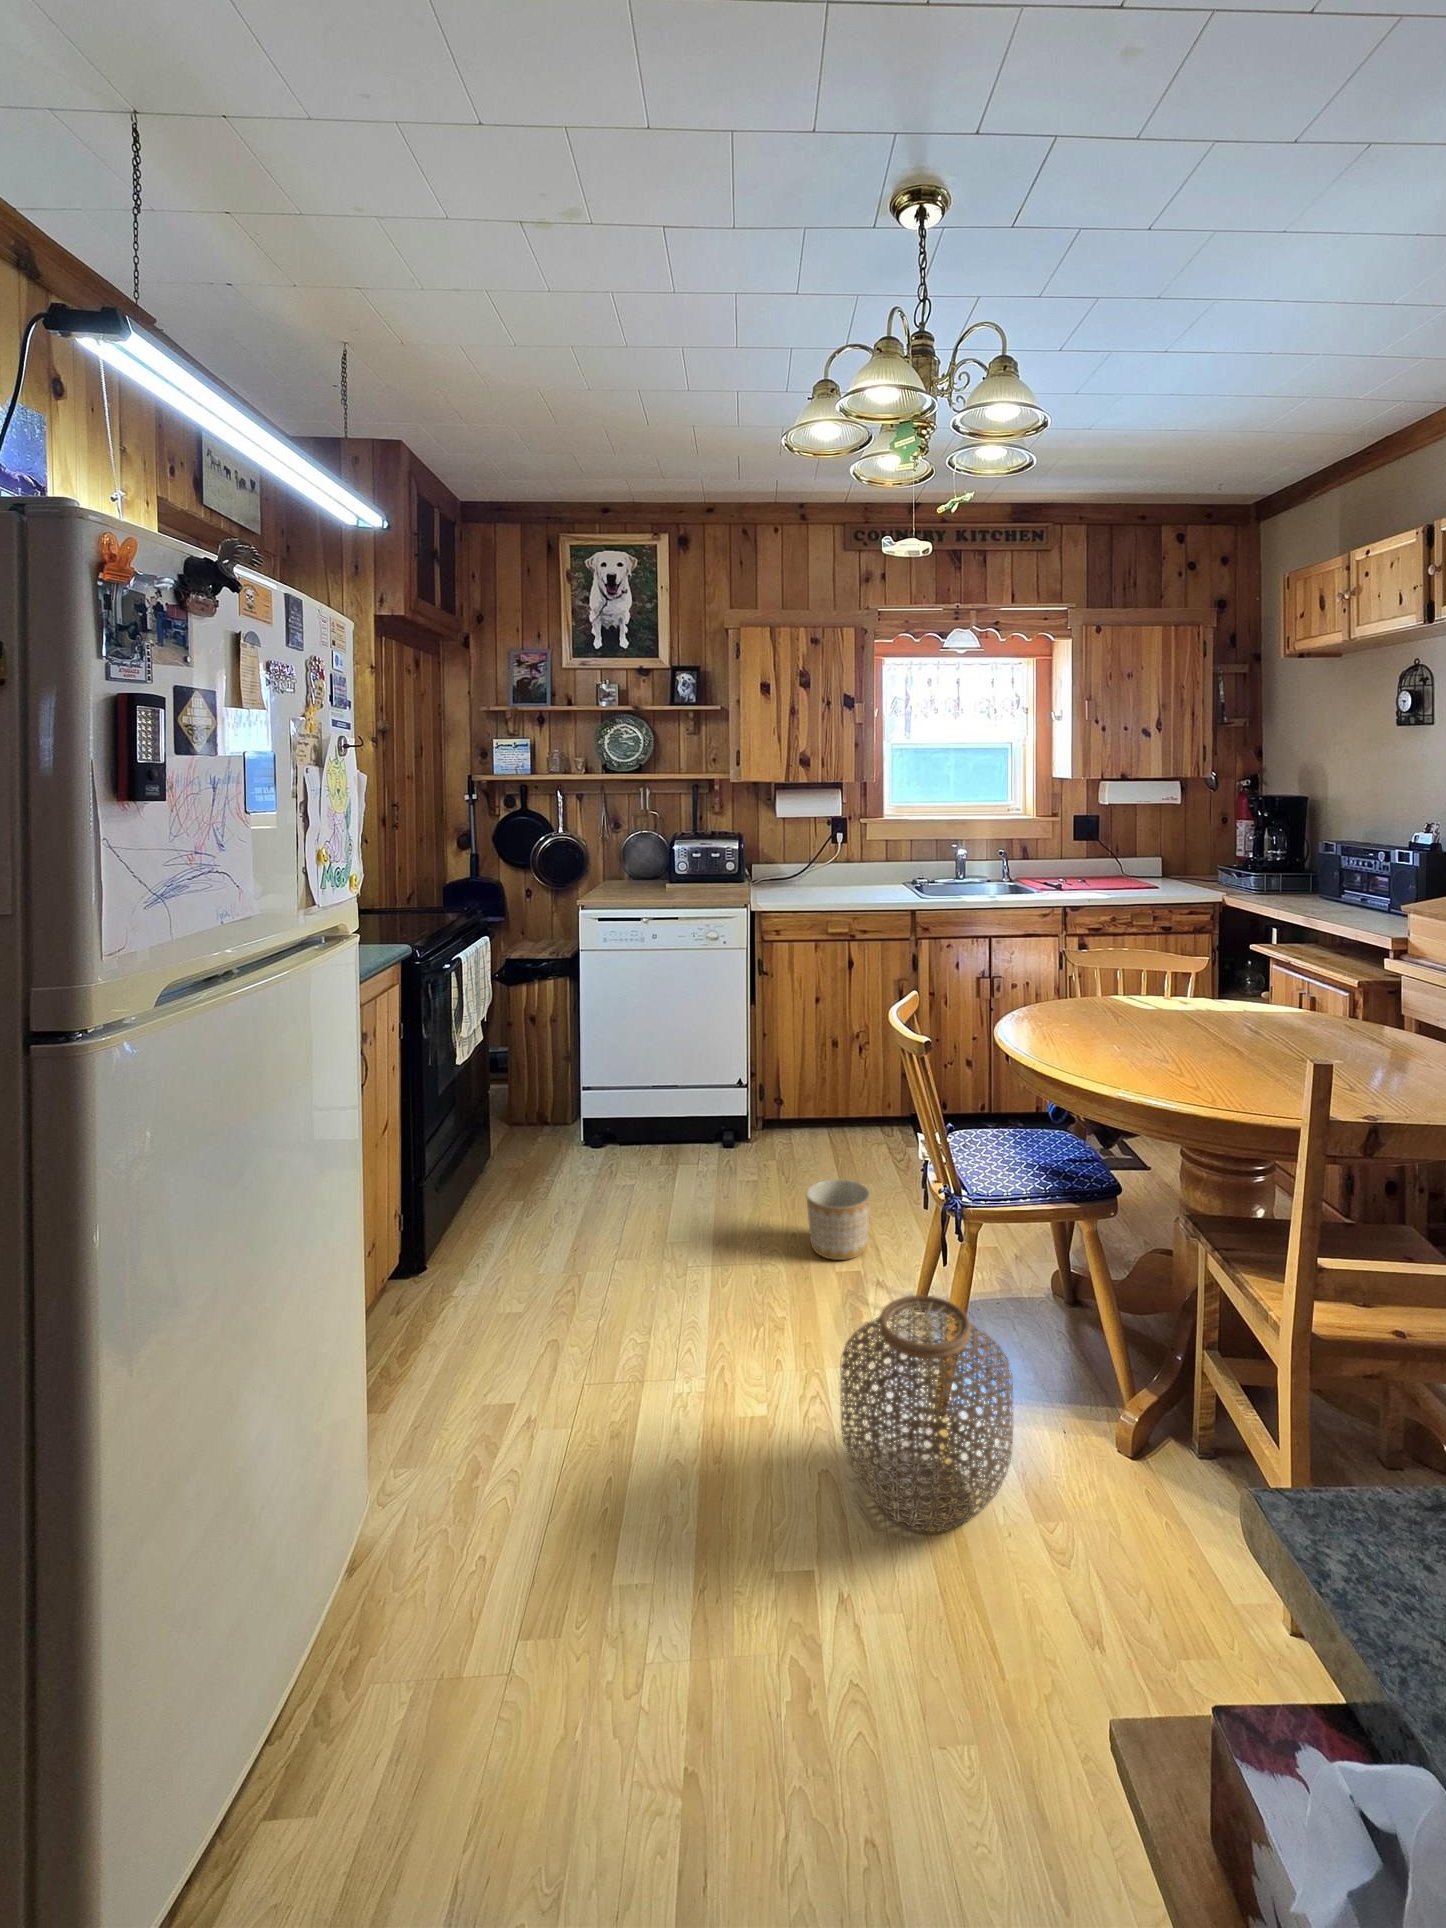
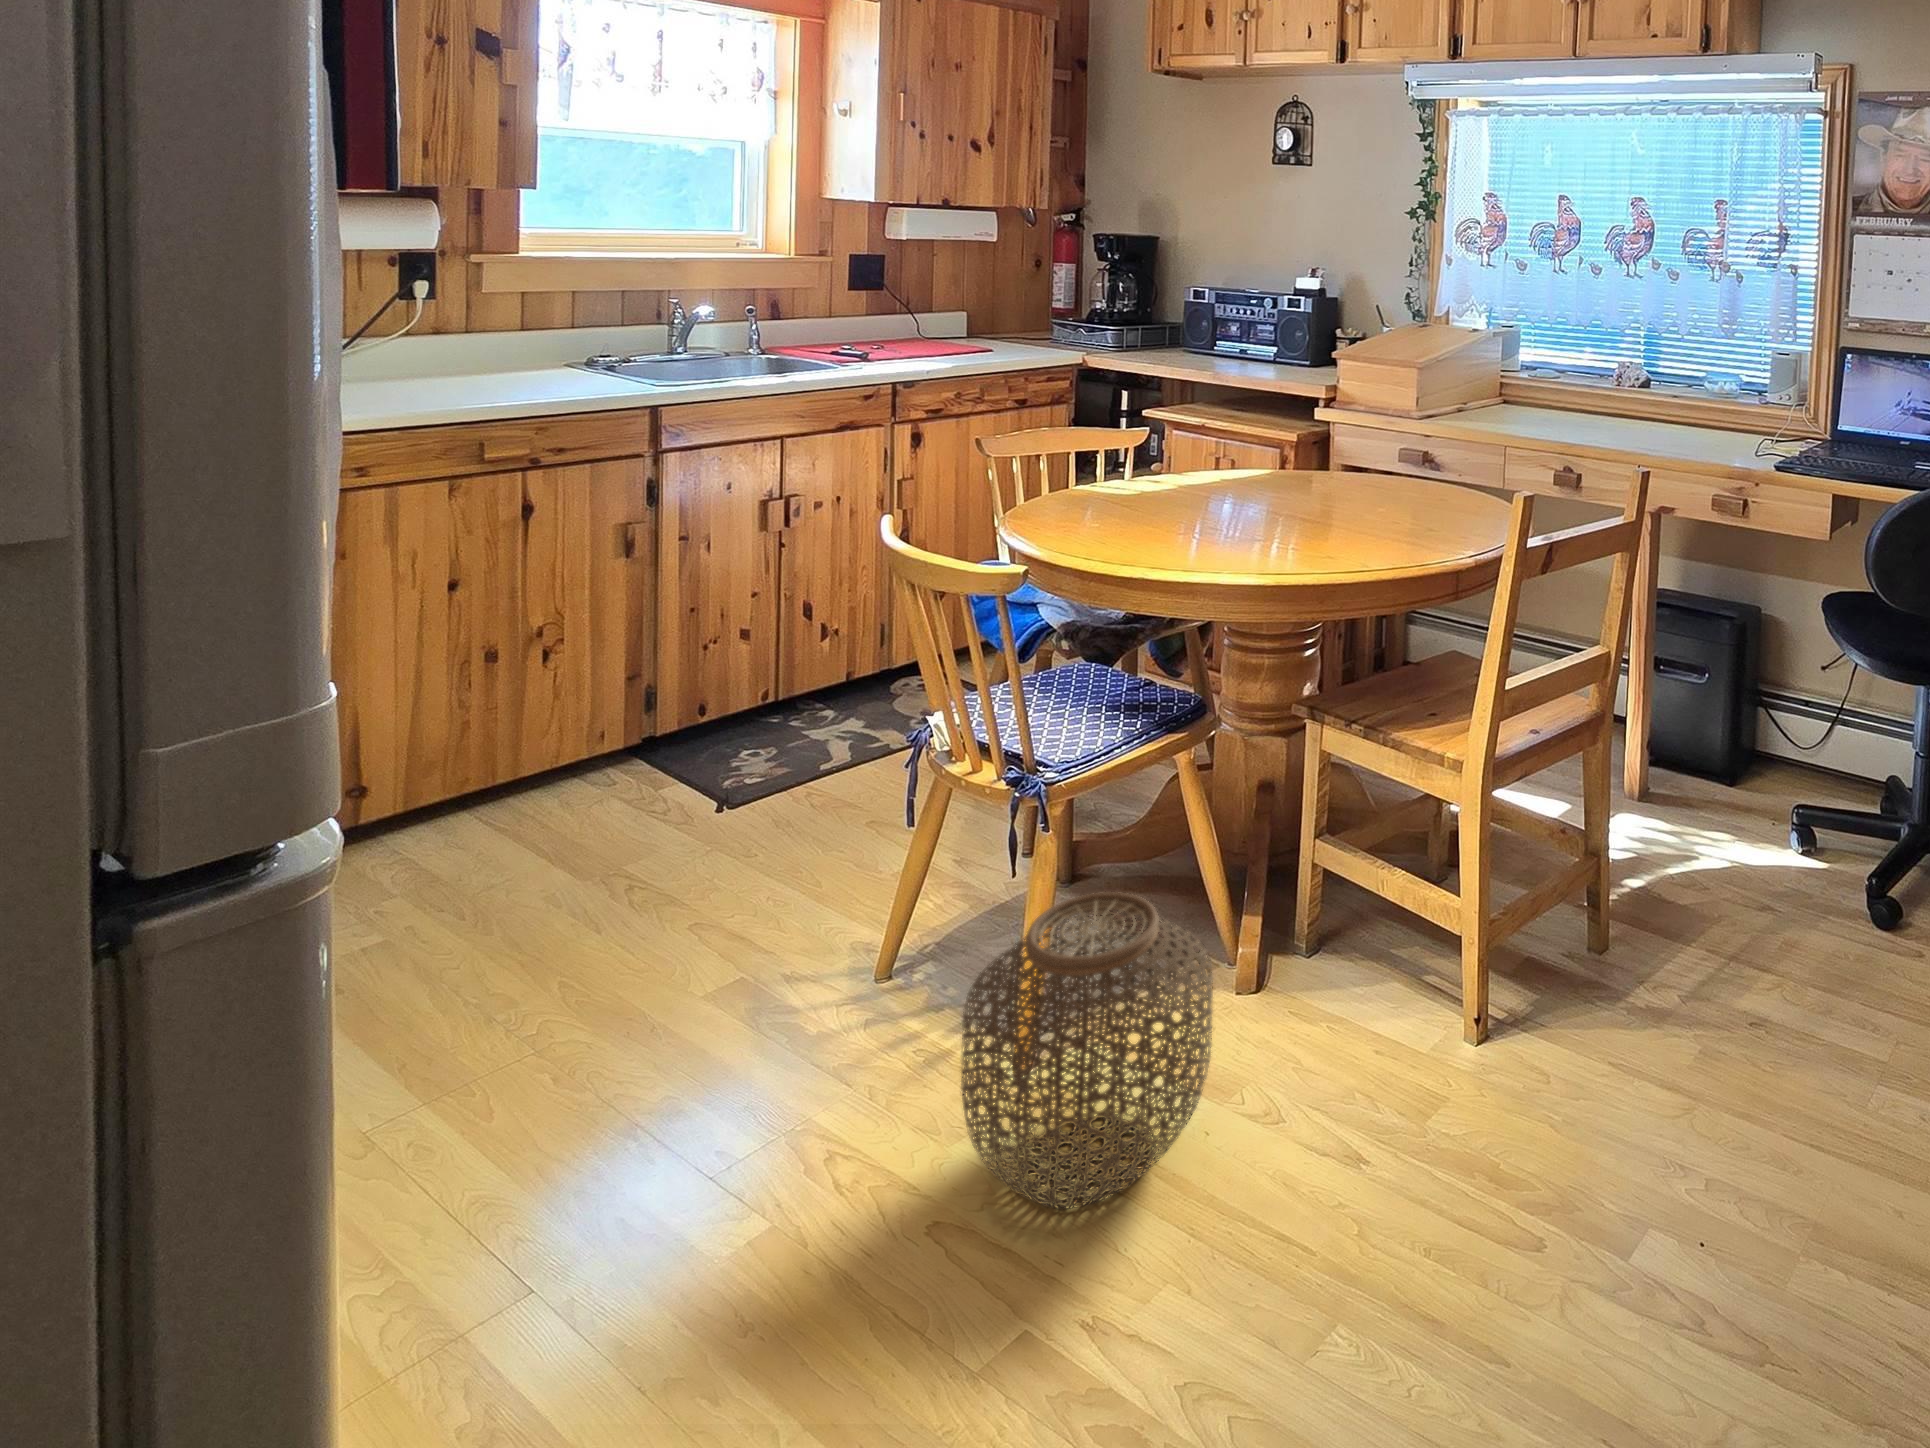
planter: present [806,1179,870,1260] -> none [604,854,738,998]

